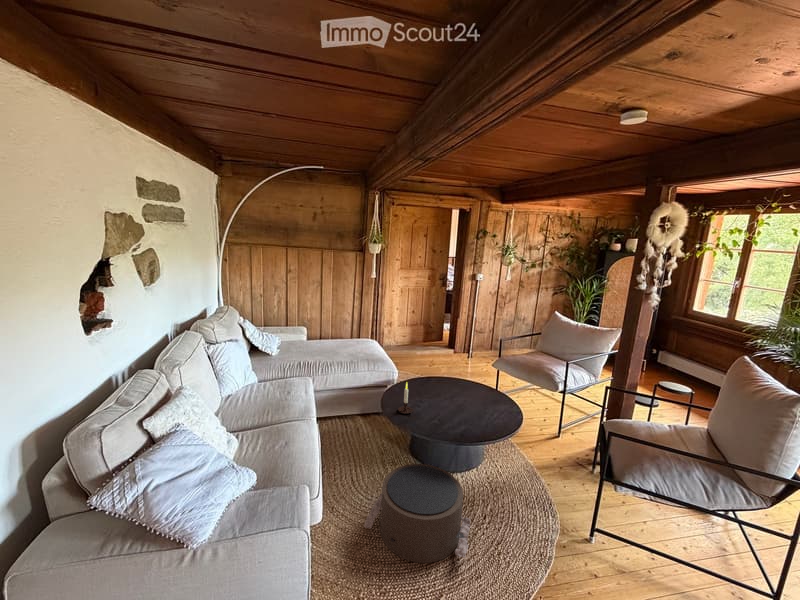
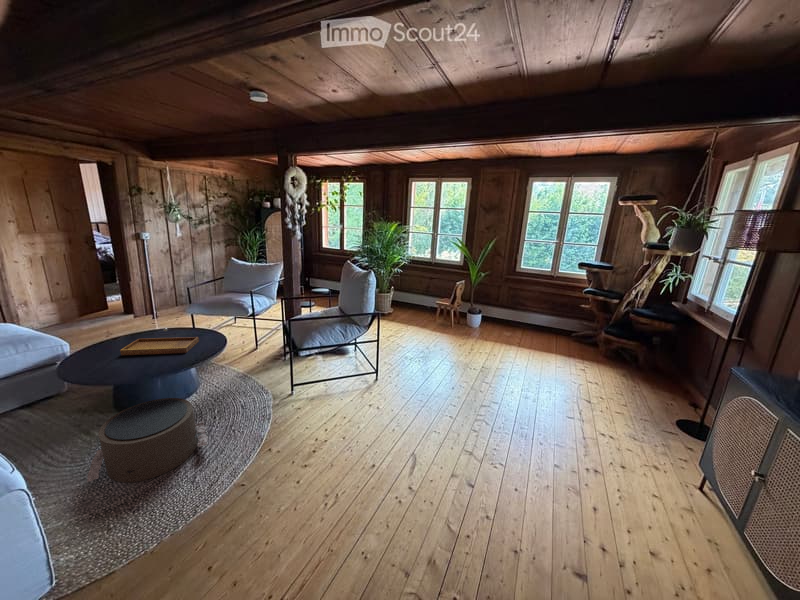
candle: present [398,383,414,414] -> none [89,339,112,372]
tray: none [425,387,493,424] -> present [120,328,199,355]

